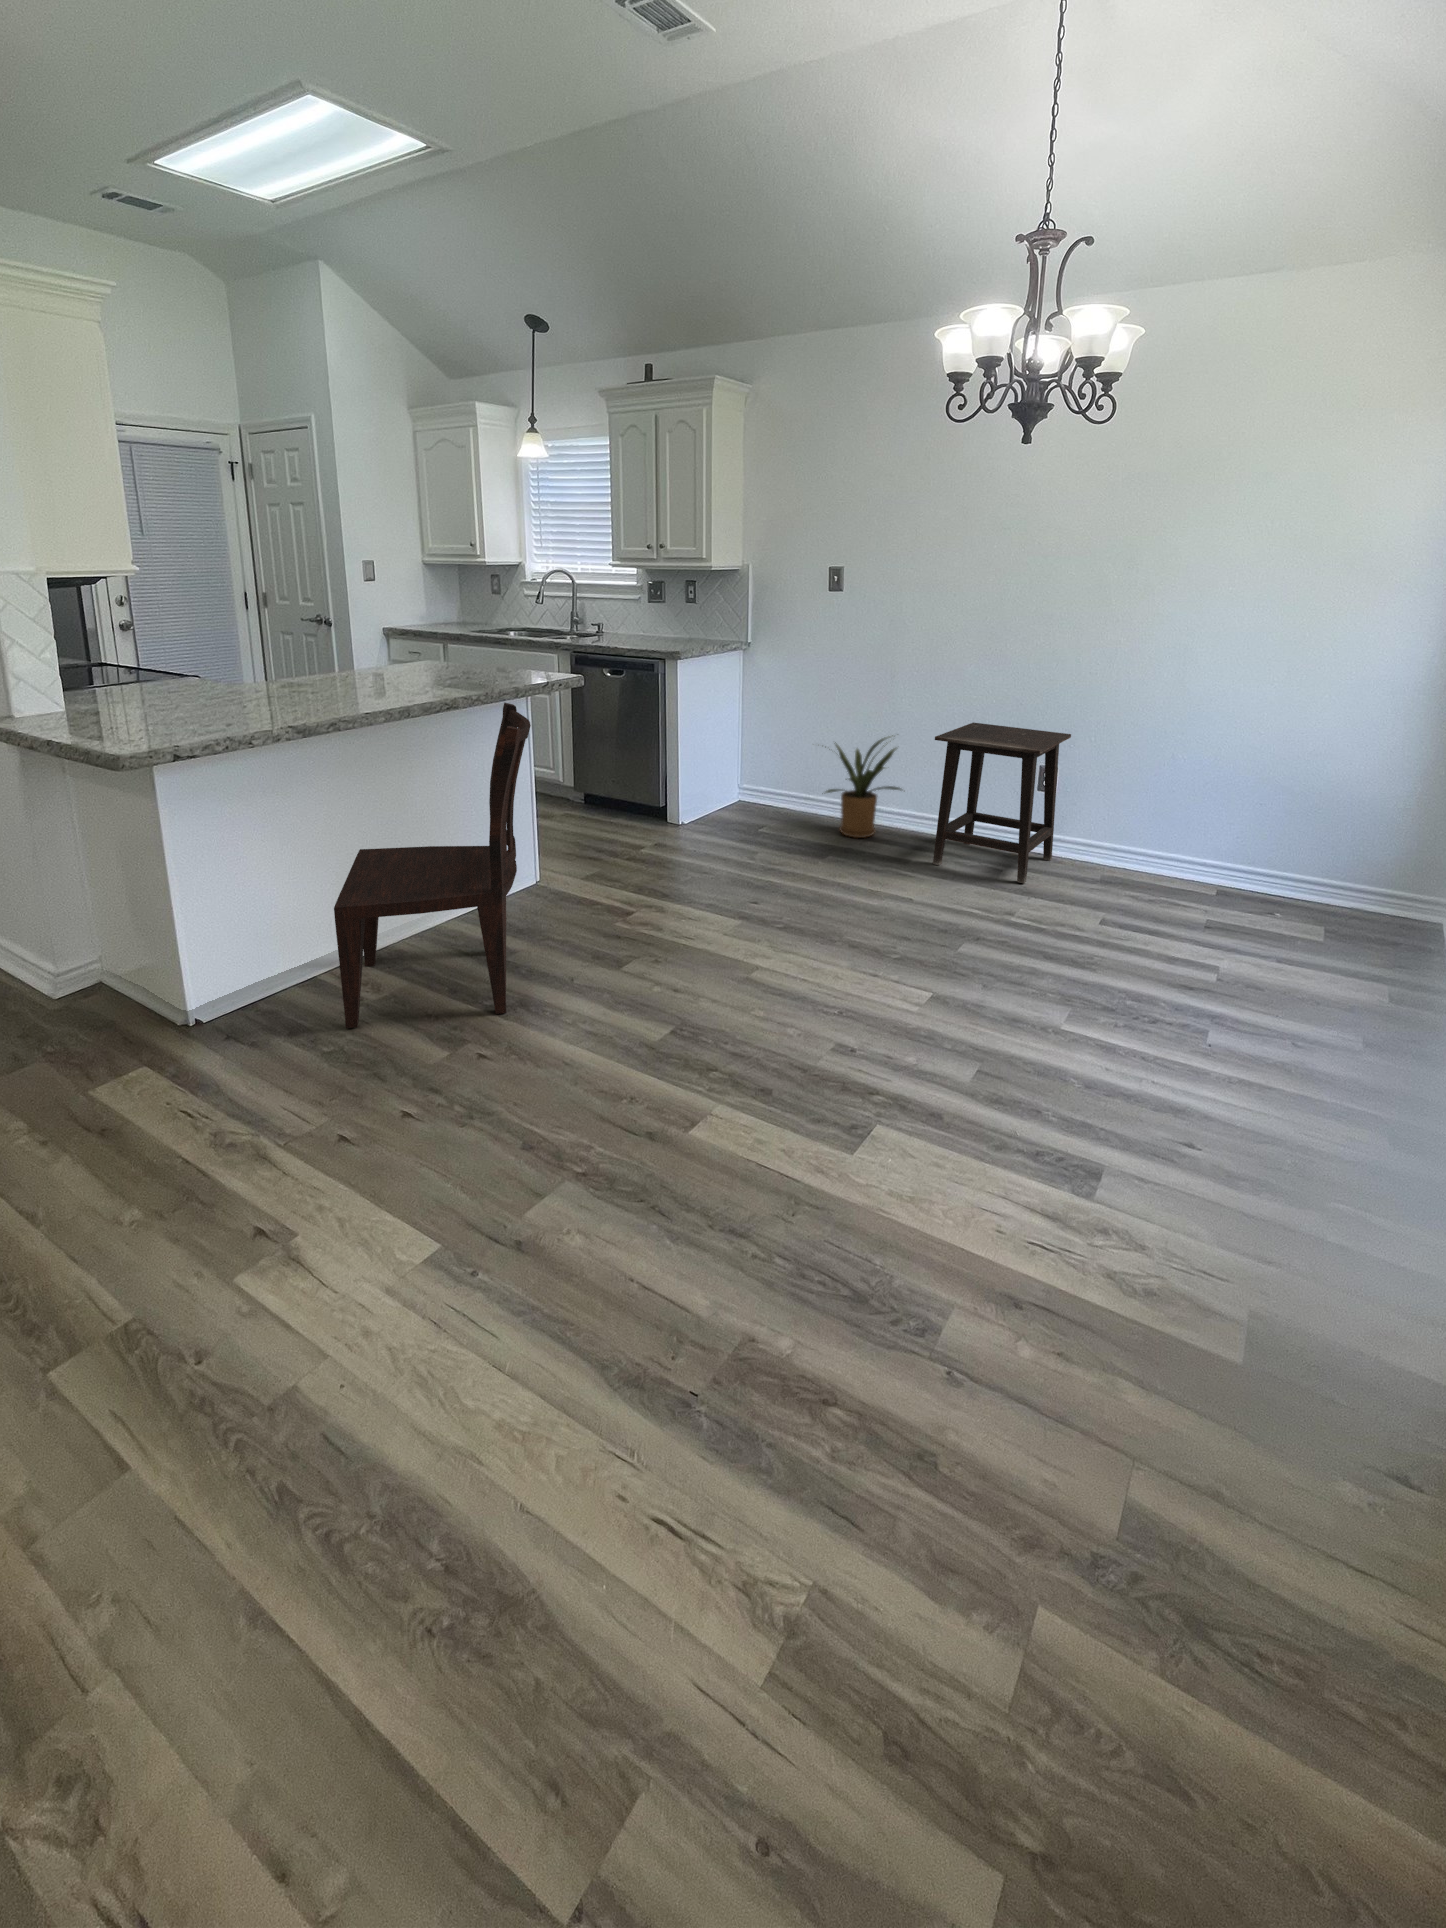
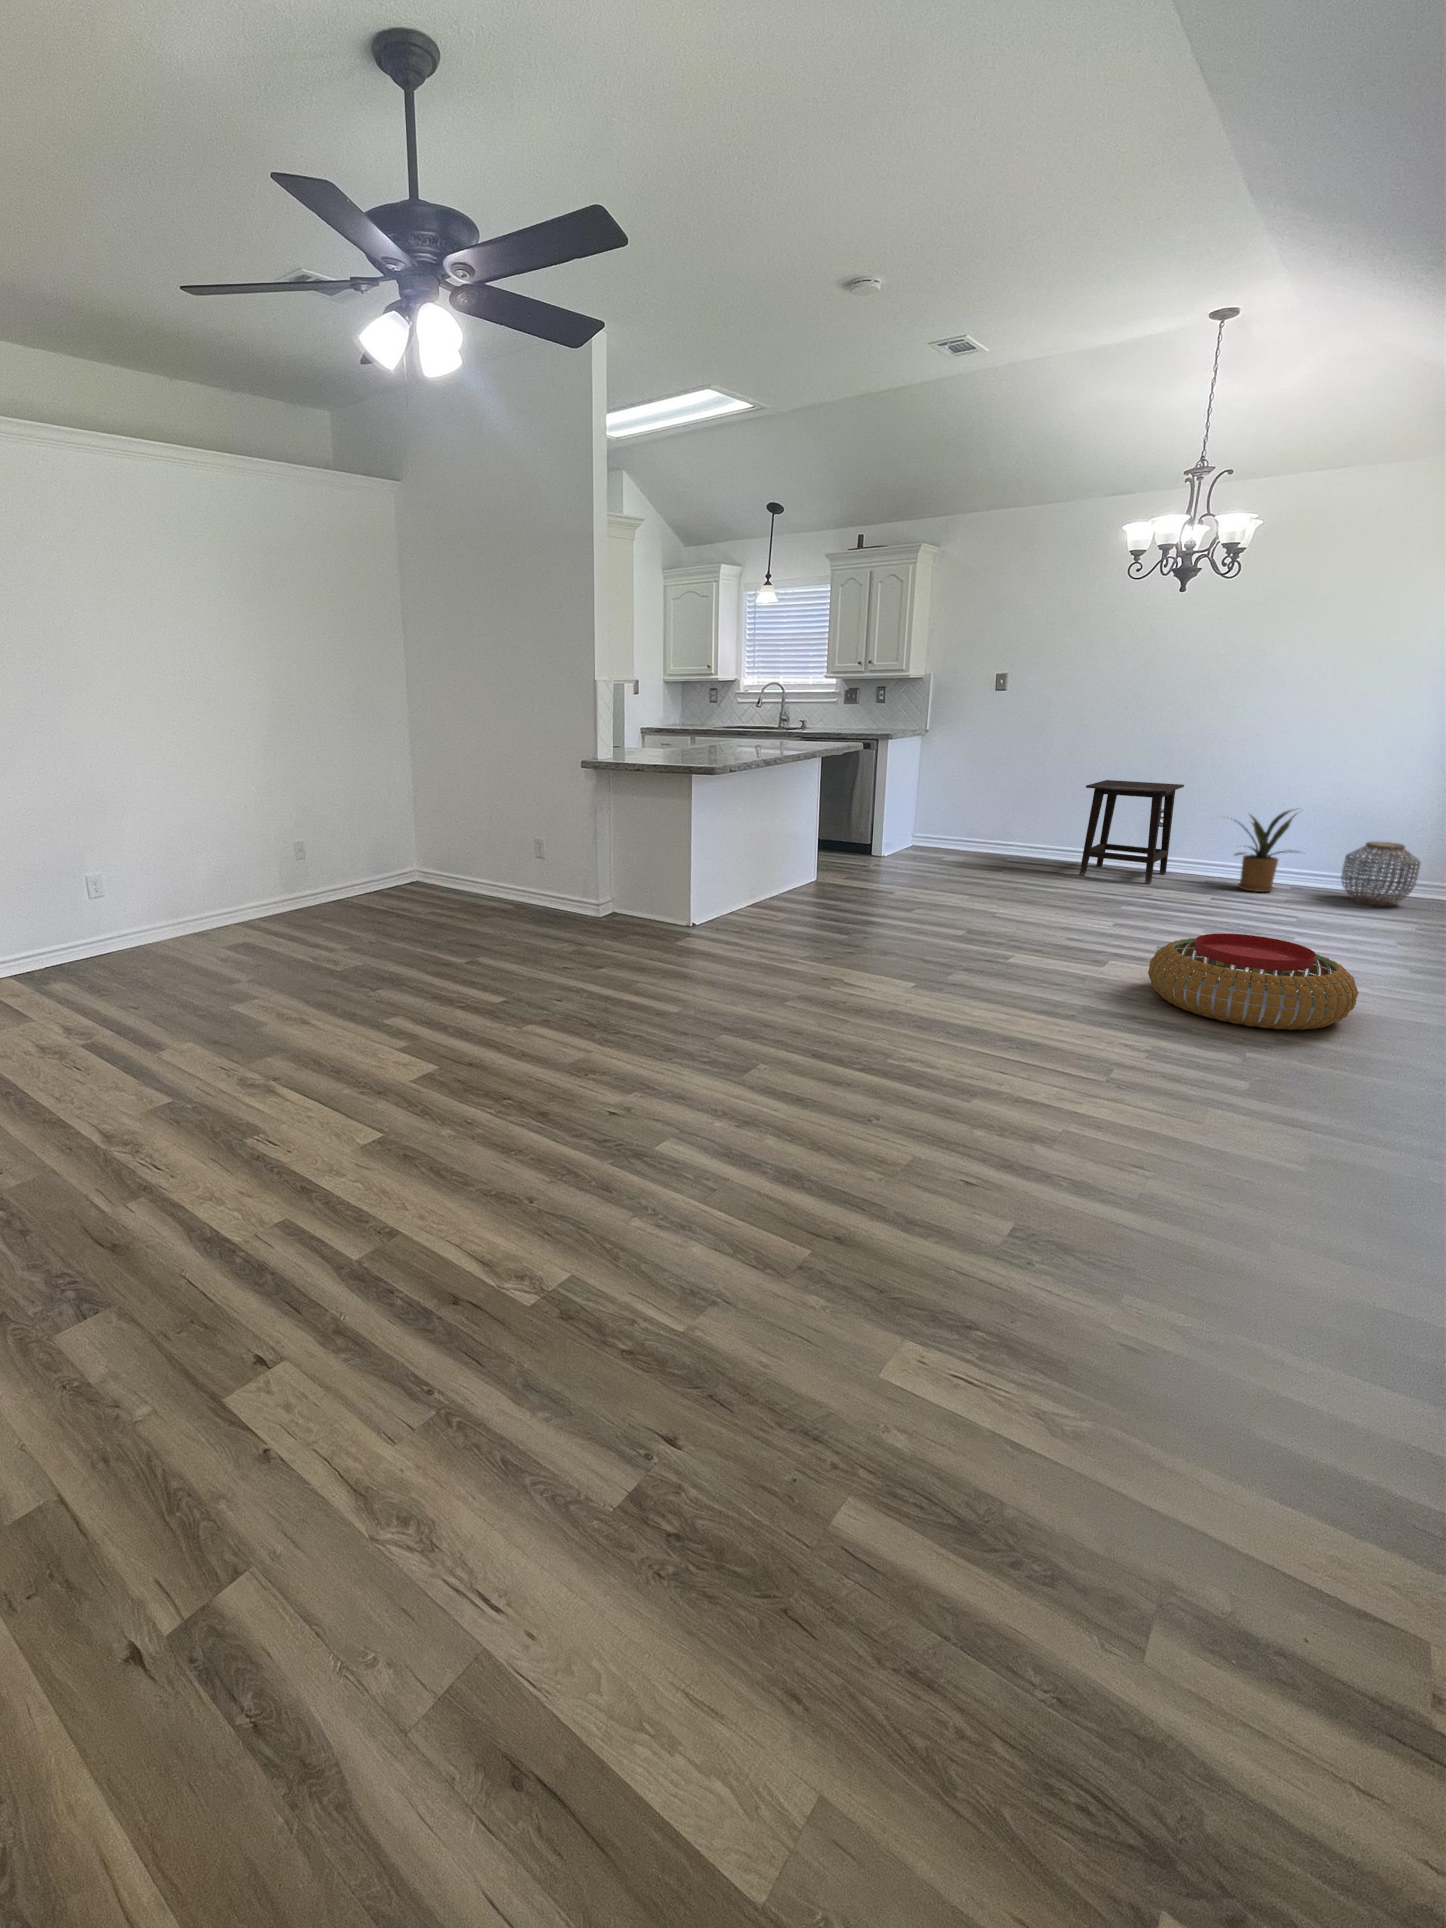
dining chair: present [334,703,531,1028] -> none [755,752,883,925]
house plant: present [826,735,902,838] -> present [1235,810,1297,892]
woven basket: none [1279,832,1386,931] -> present [1342,842,1420,906]
pouf: none [914,1131,1329,1476] -> present [1148,933,1358,1030]

